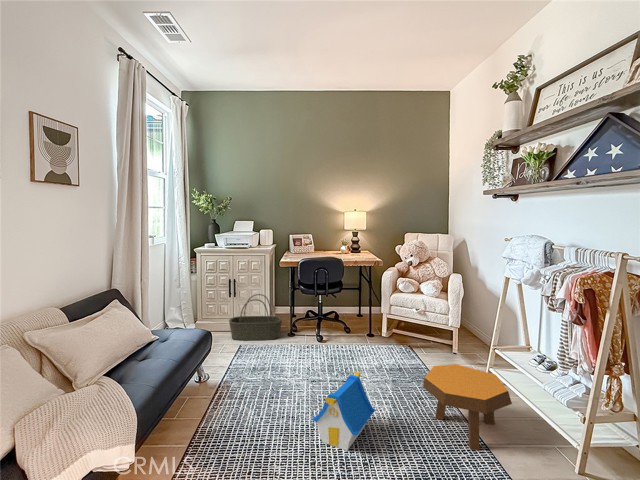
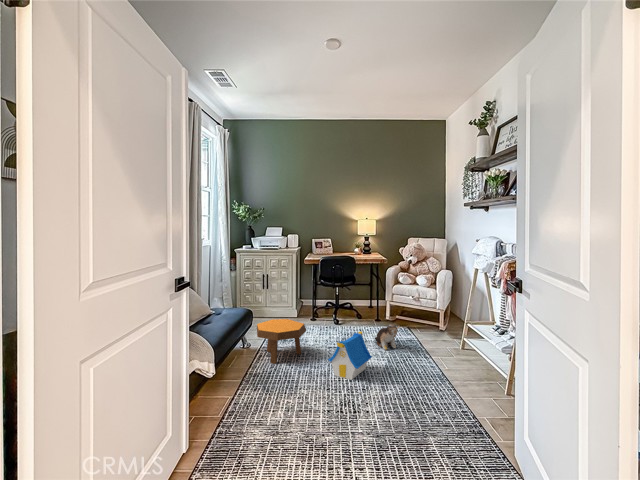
basket: present [229,294,282,340] -> none [264,285,306,321]
plush toy: none [372,353,408,388] -> present [375,324,399,350]
footstool: present [423,364,512,450] -> present [257,319,306,364]

